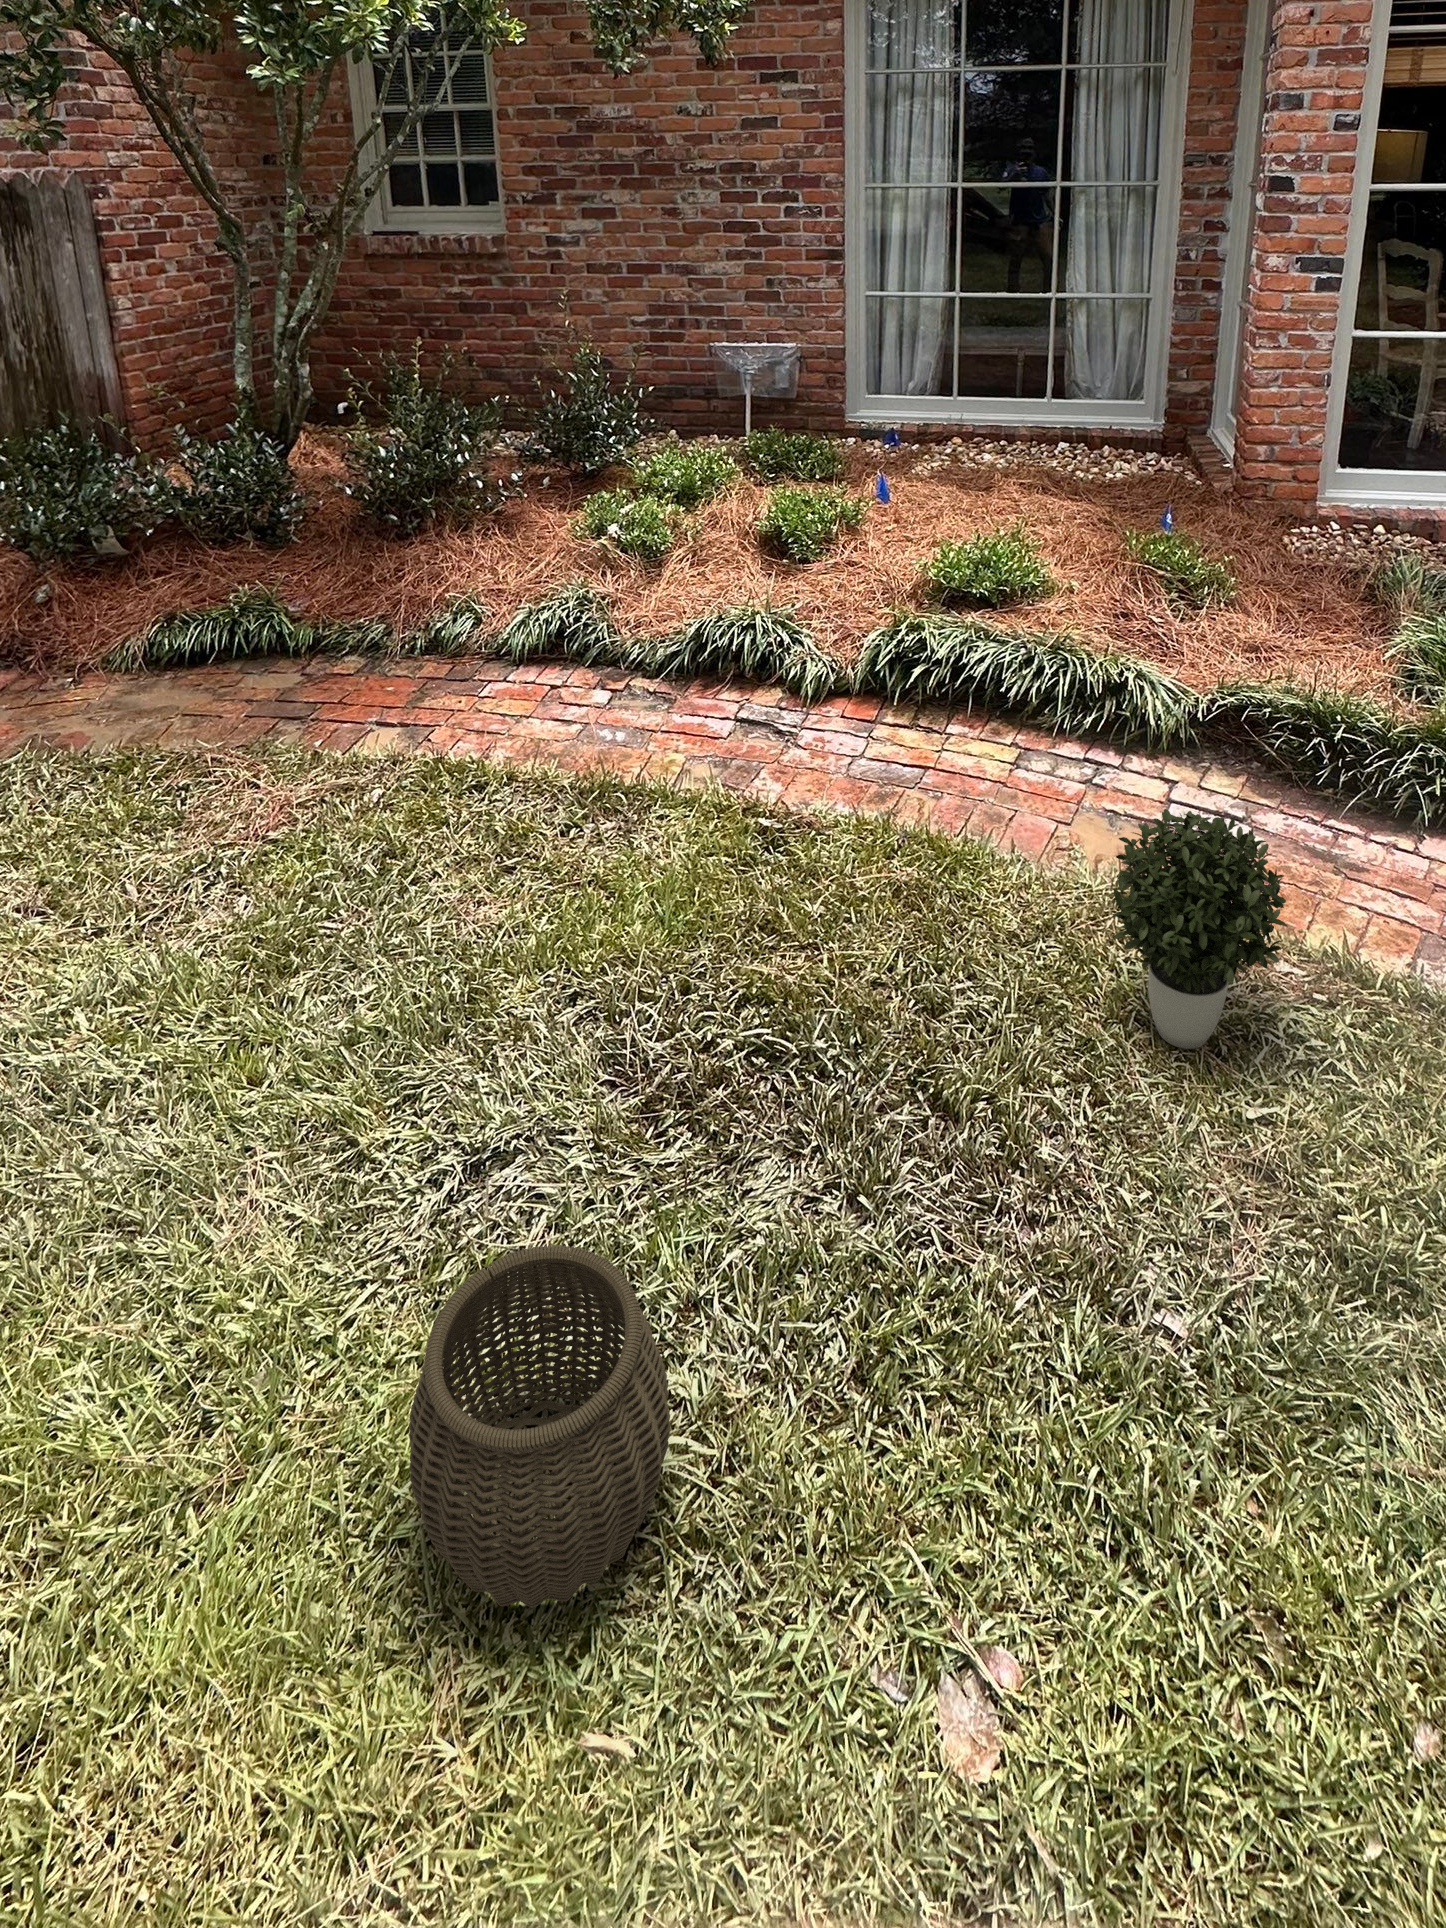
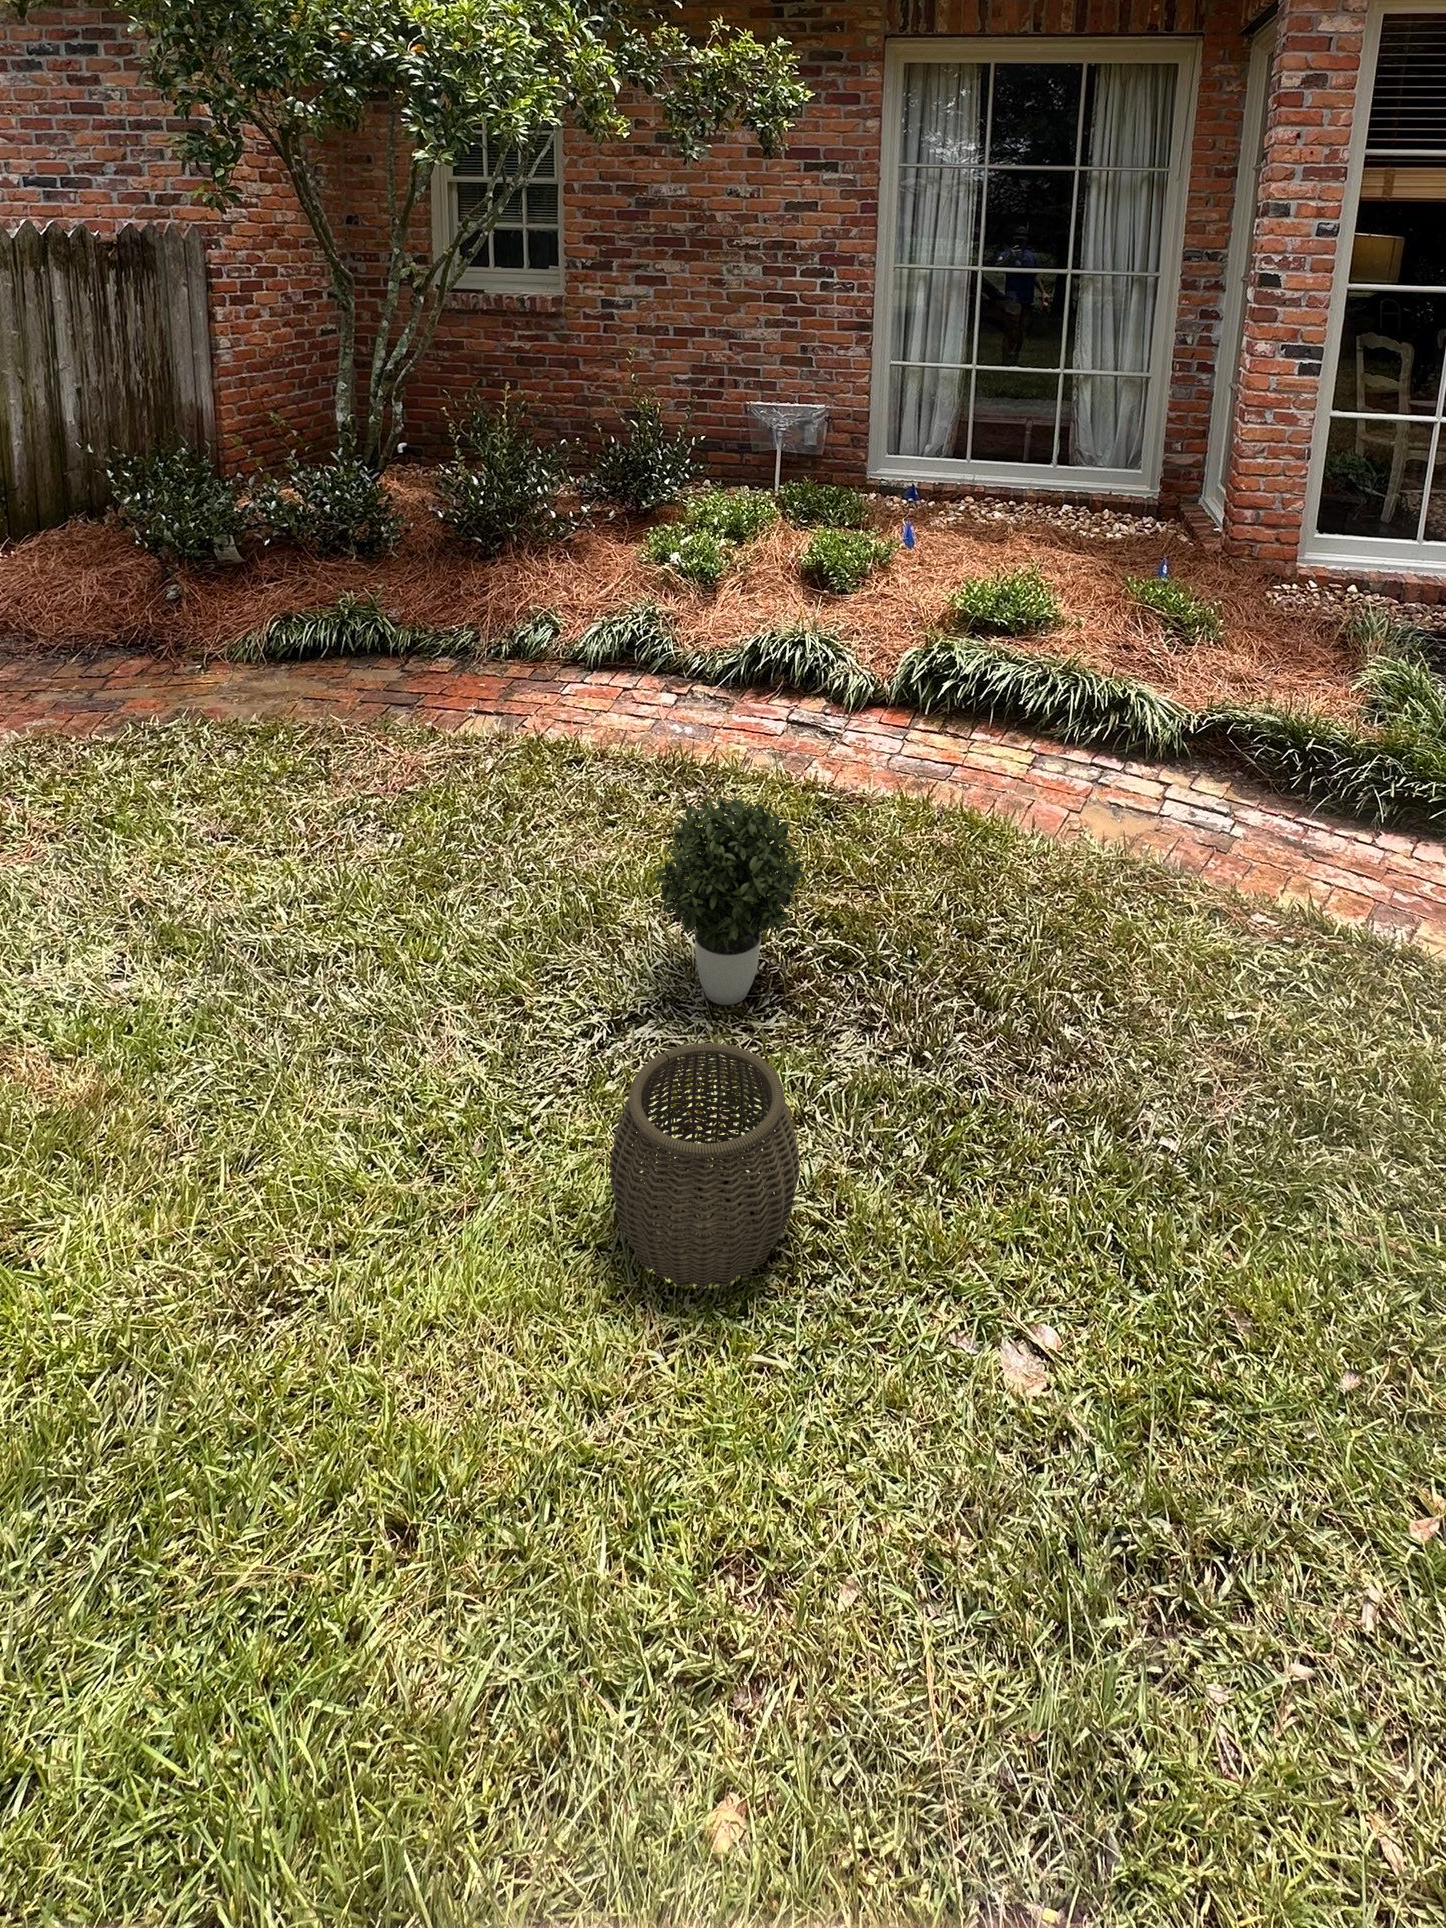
potted plant: present [1112,809,1288,1049] -> present [655,796,805,1005]

